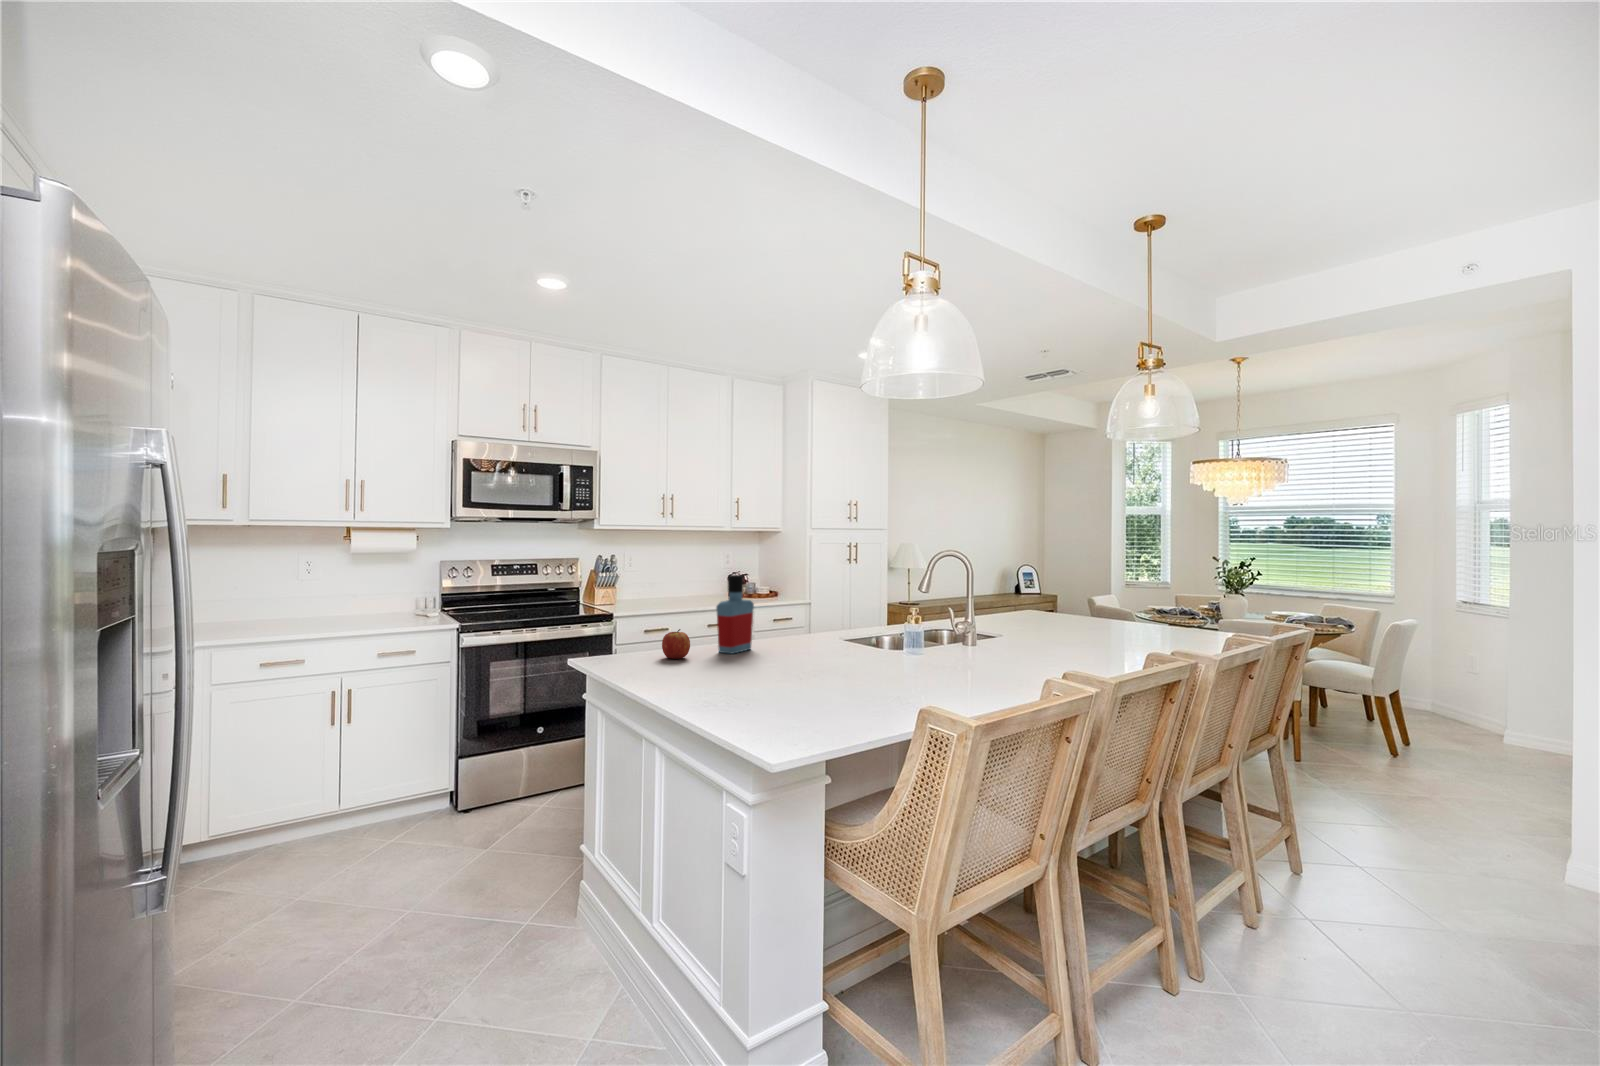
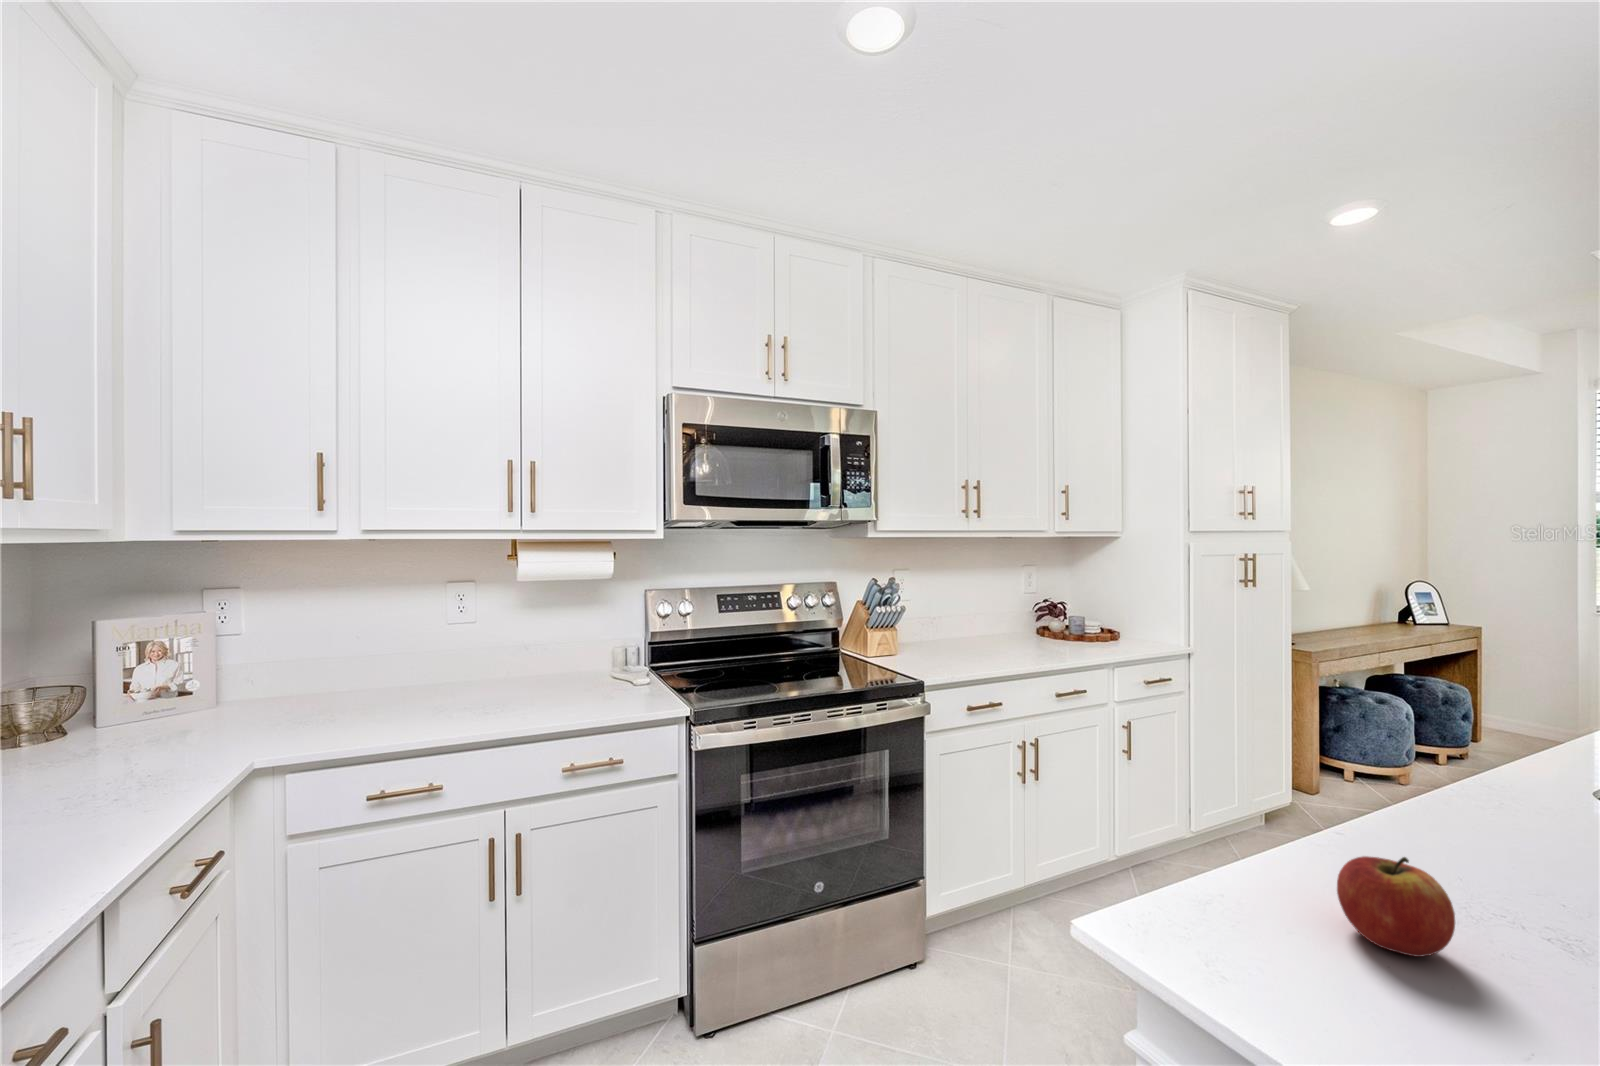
bottle: present [716,575,754,654] -> none [1443,675,1524,917]

